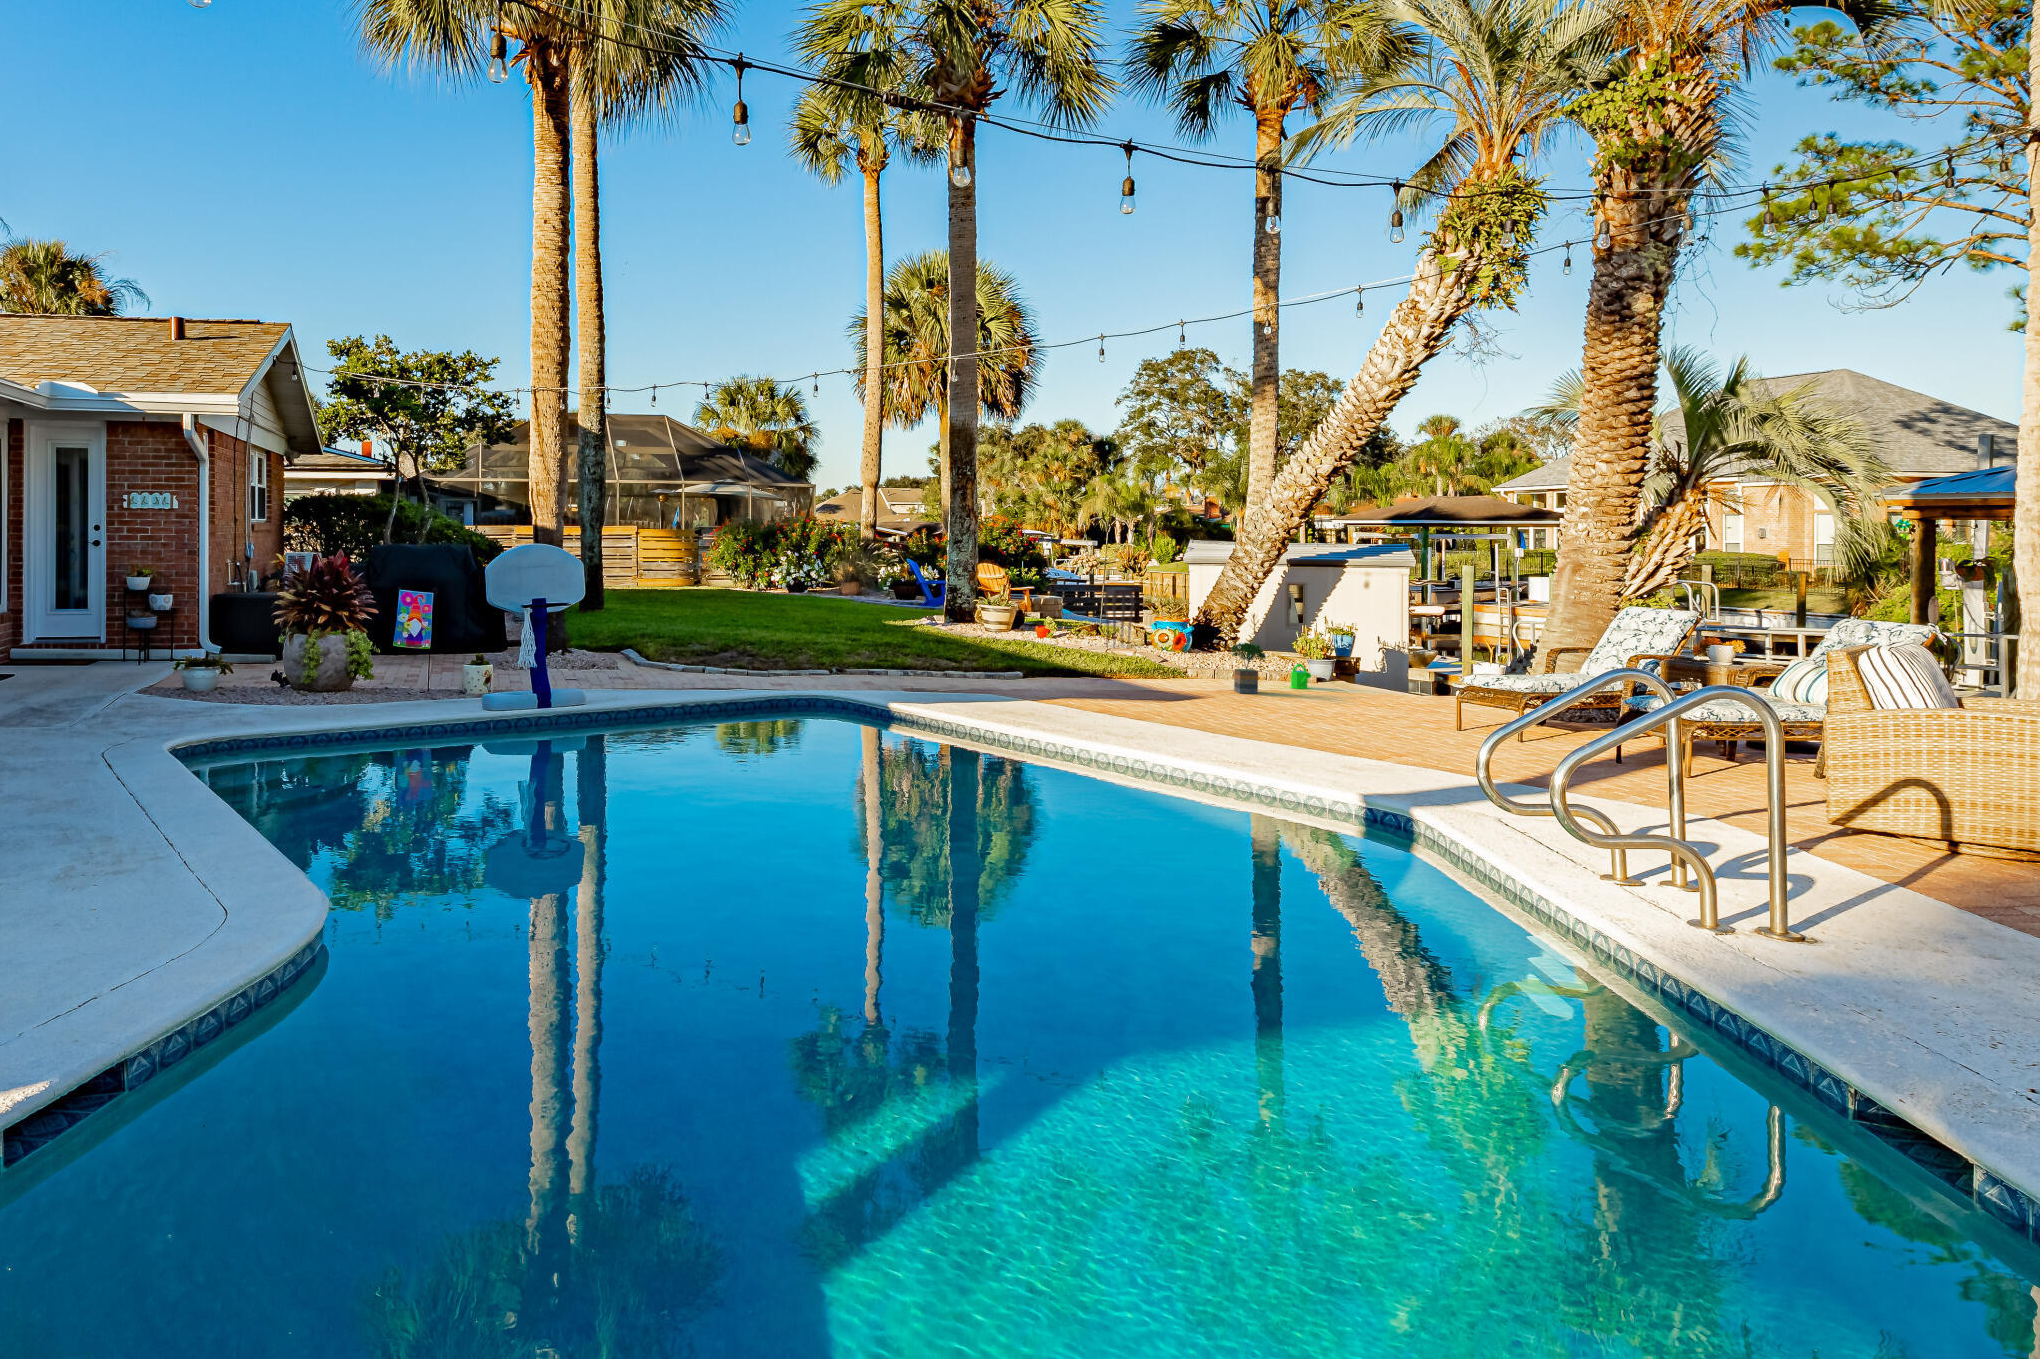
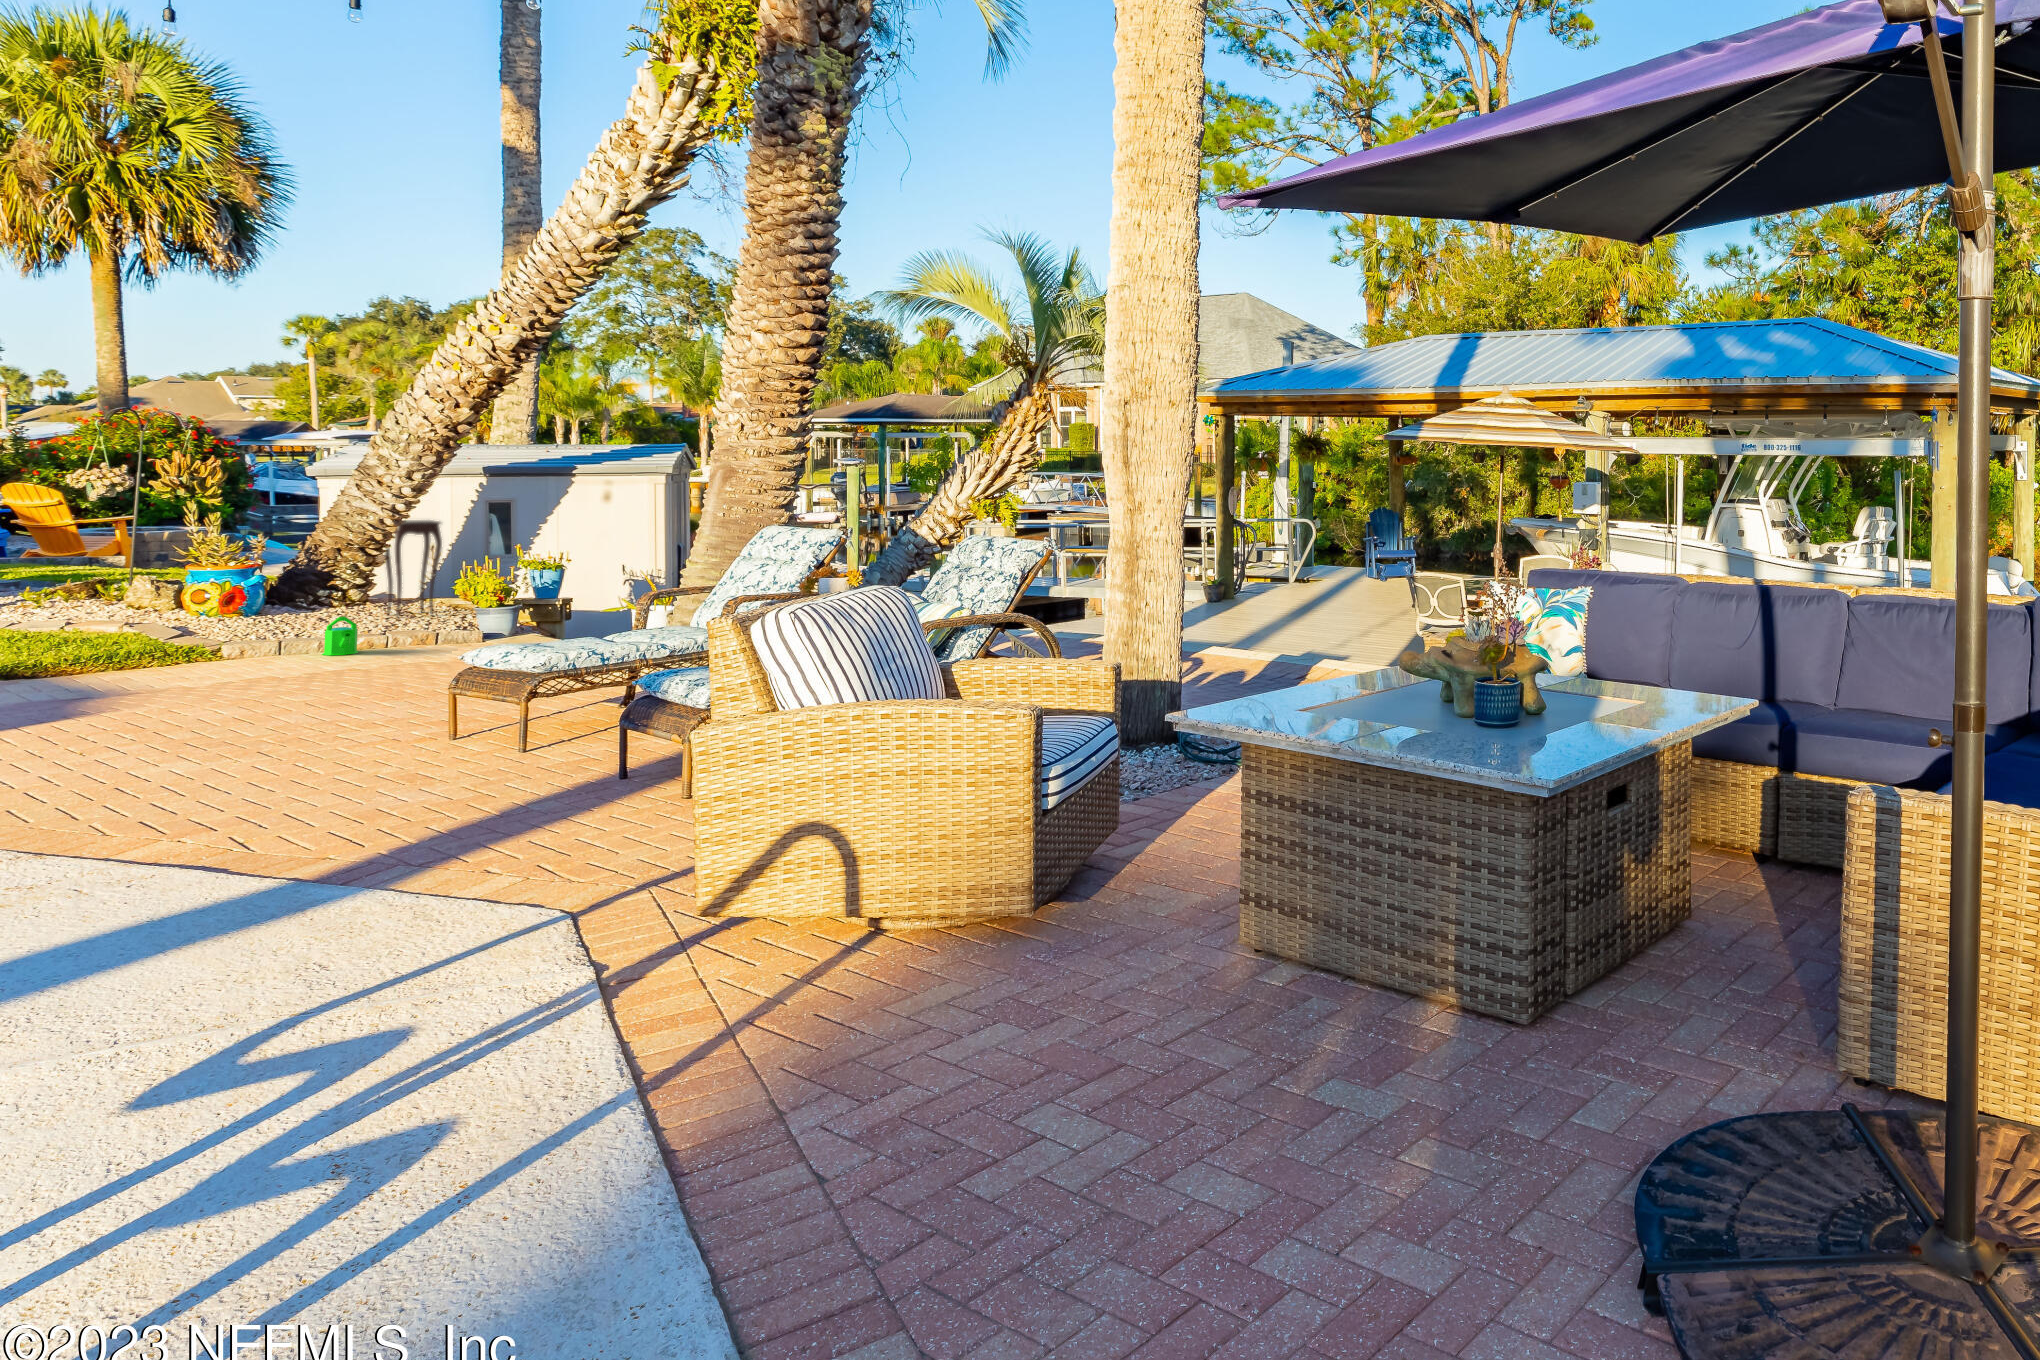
side table: present [1104,588,1134,646] -> present [385,520,442,617]
potted tree: present [1231,643,1266,693] -> none [162,591,240,675]

